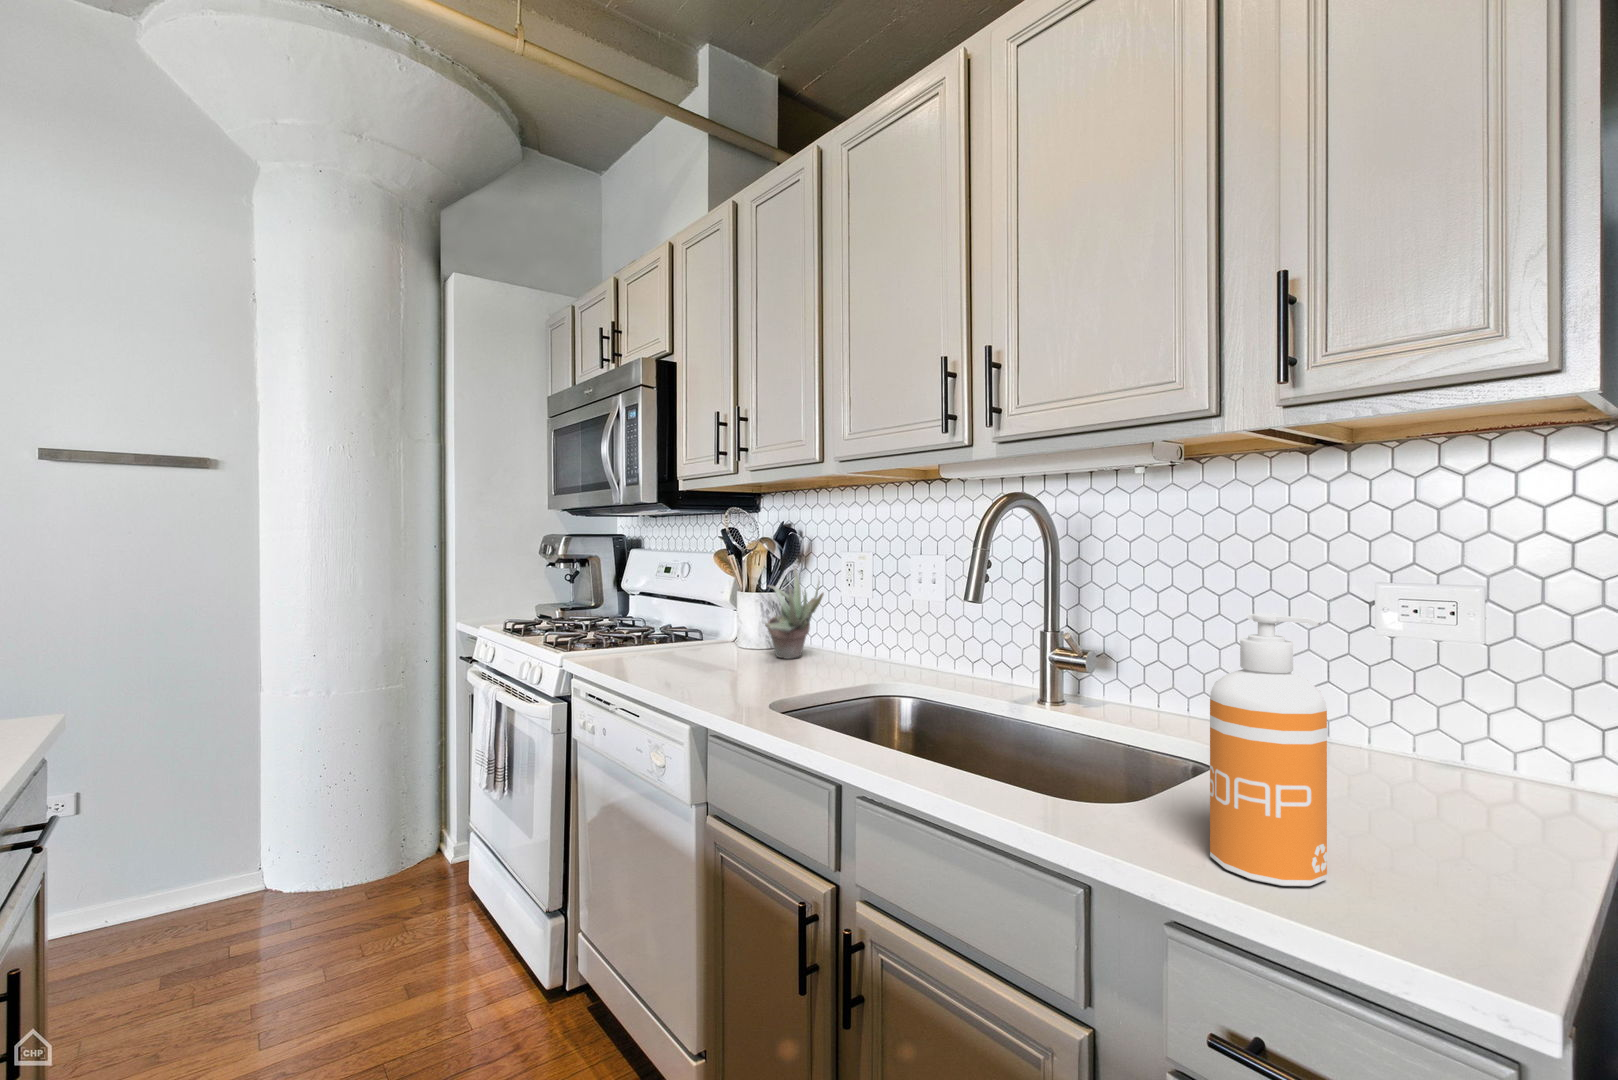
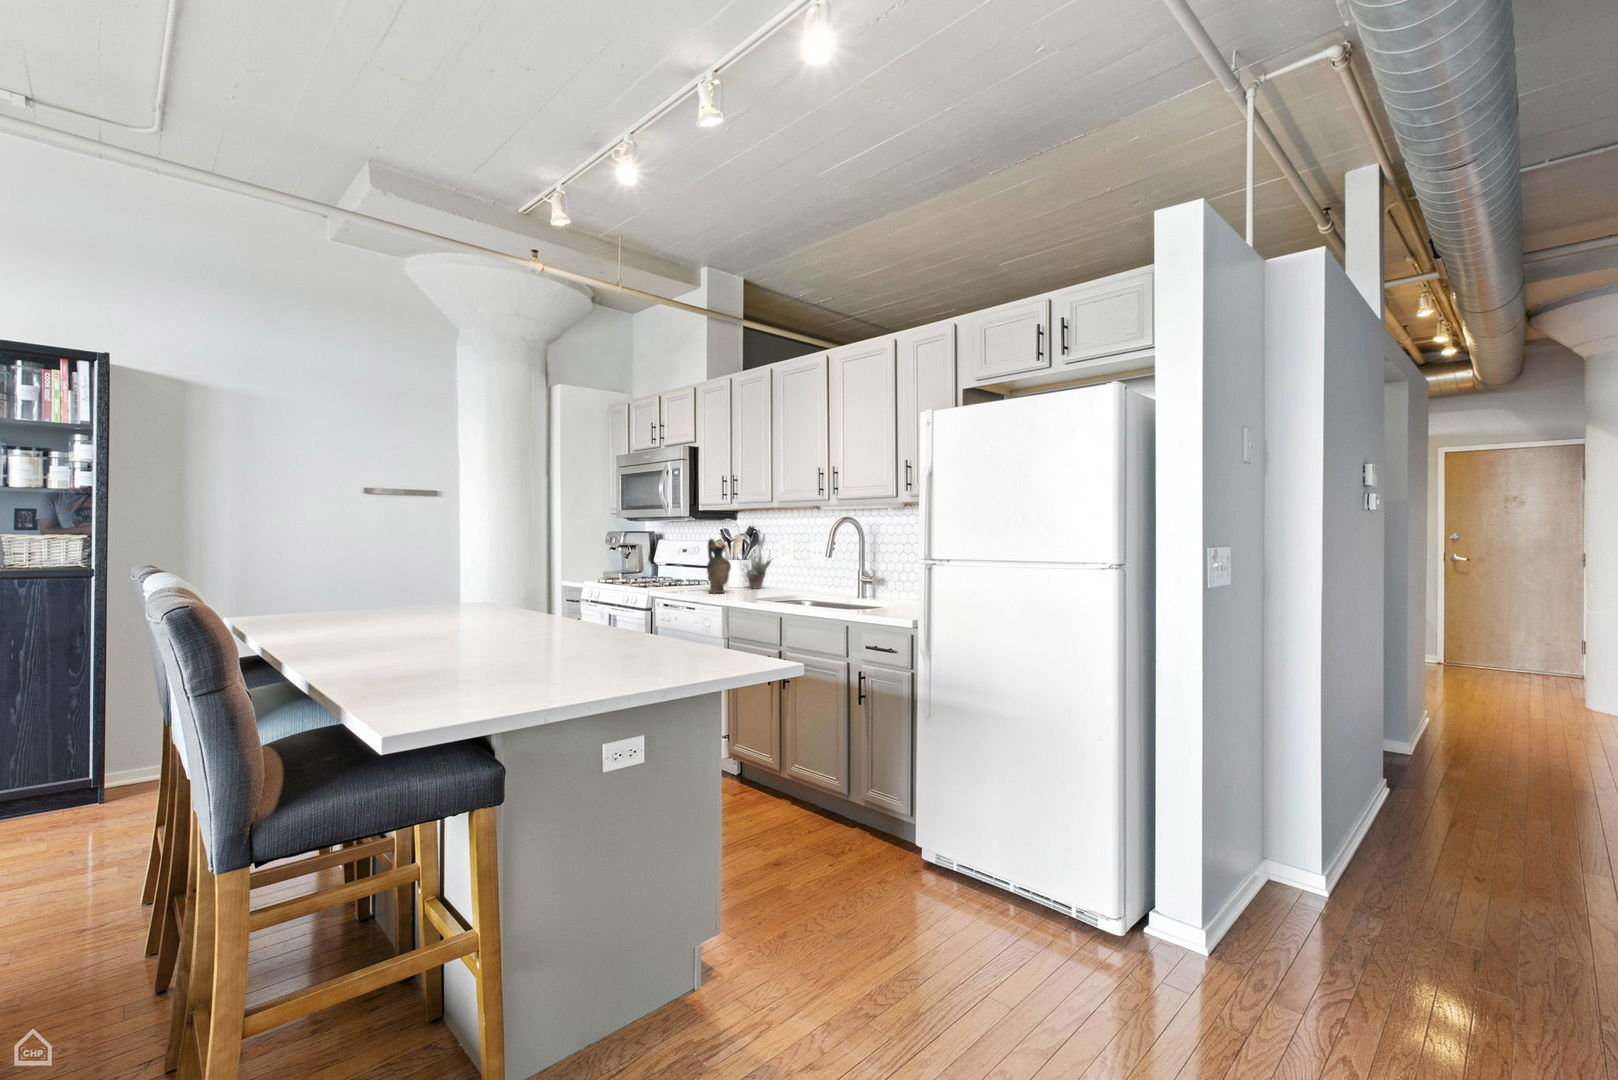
ceramic pitcher: none [663,549,721,684] -> present [707,539,731,593]
soap dispenser: present [1210,613,1327,886] -> none [869,552,892,610]

